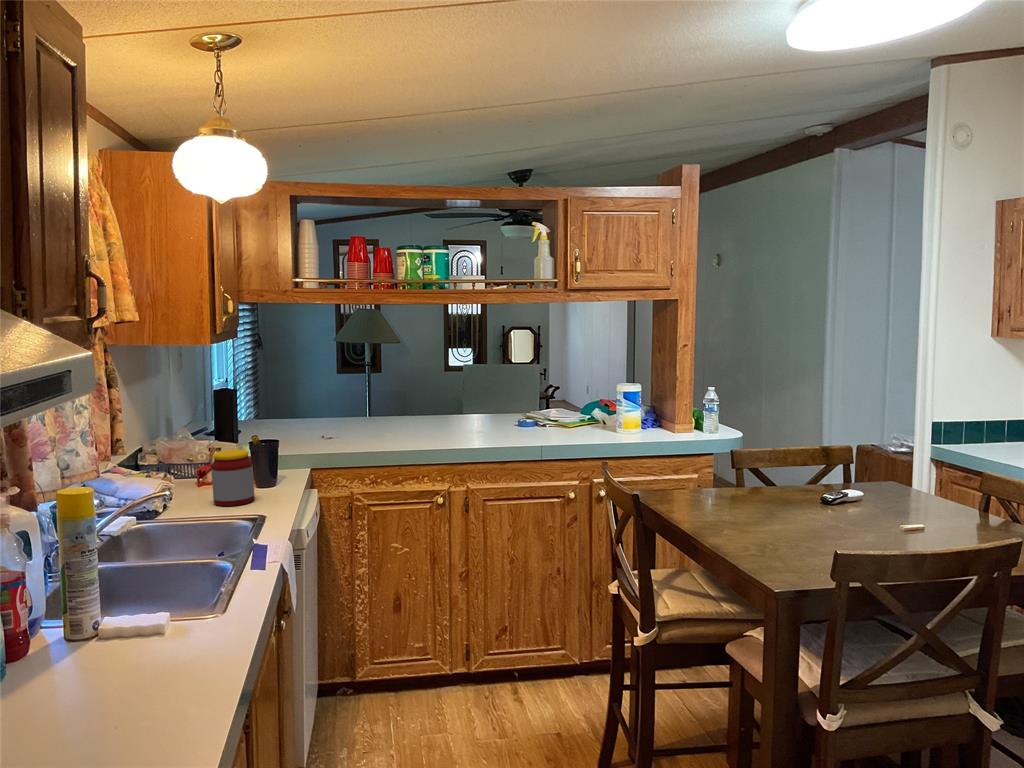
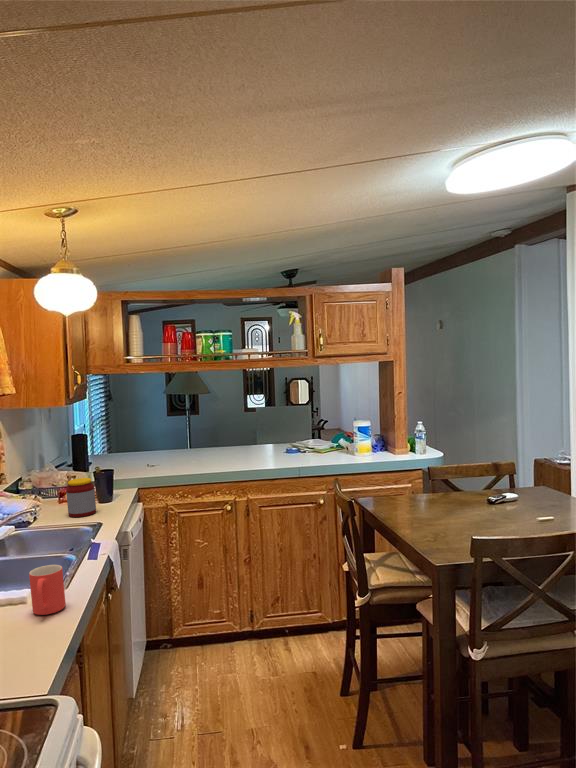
mug: none [169,577,225,653] -> present [29,565,66,615]

